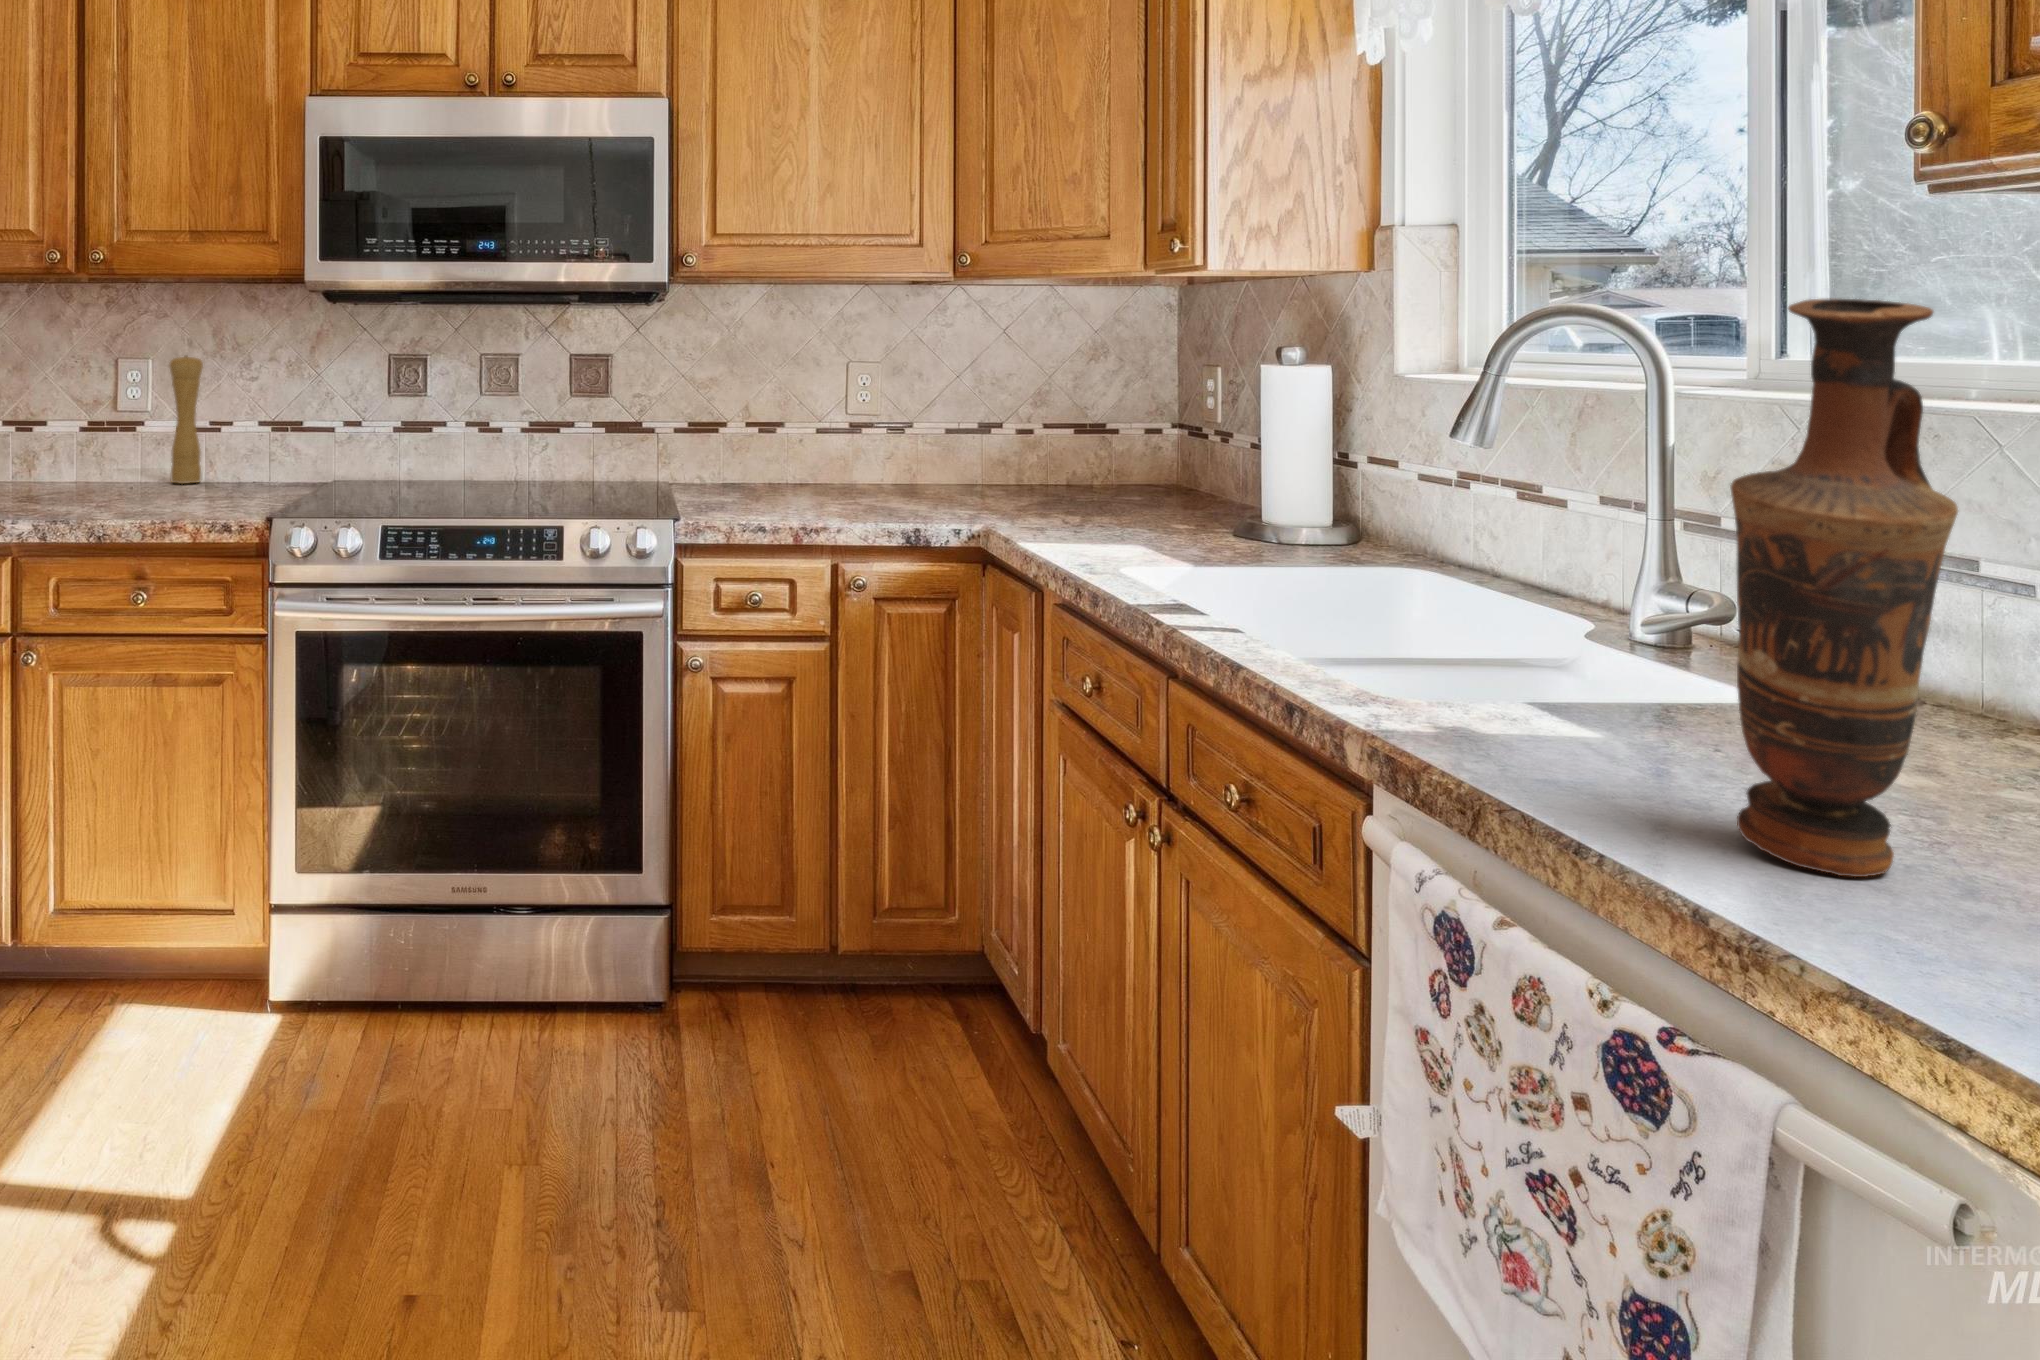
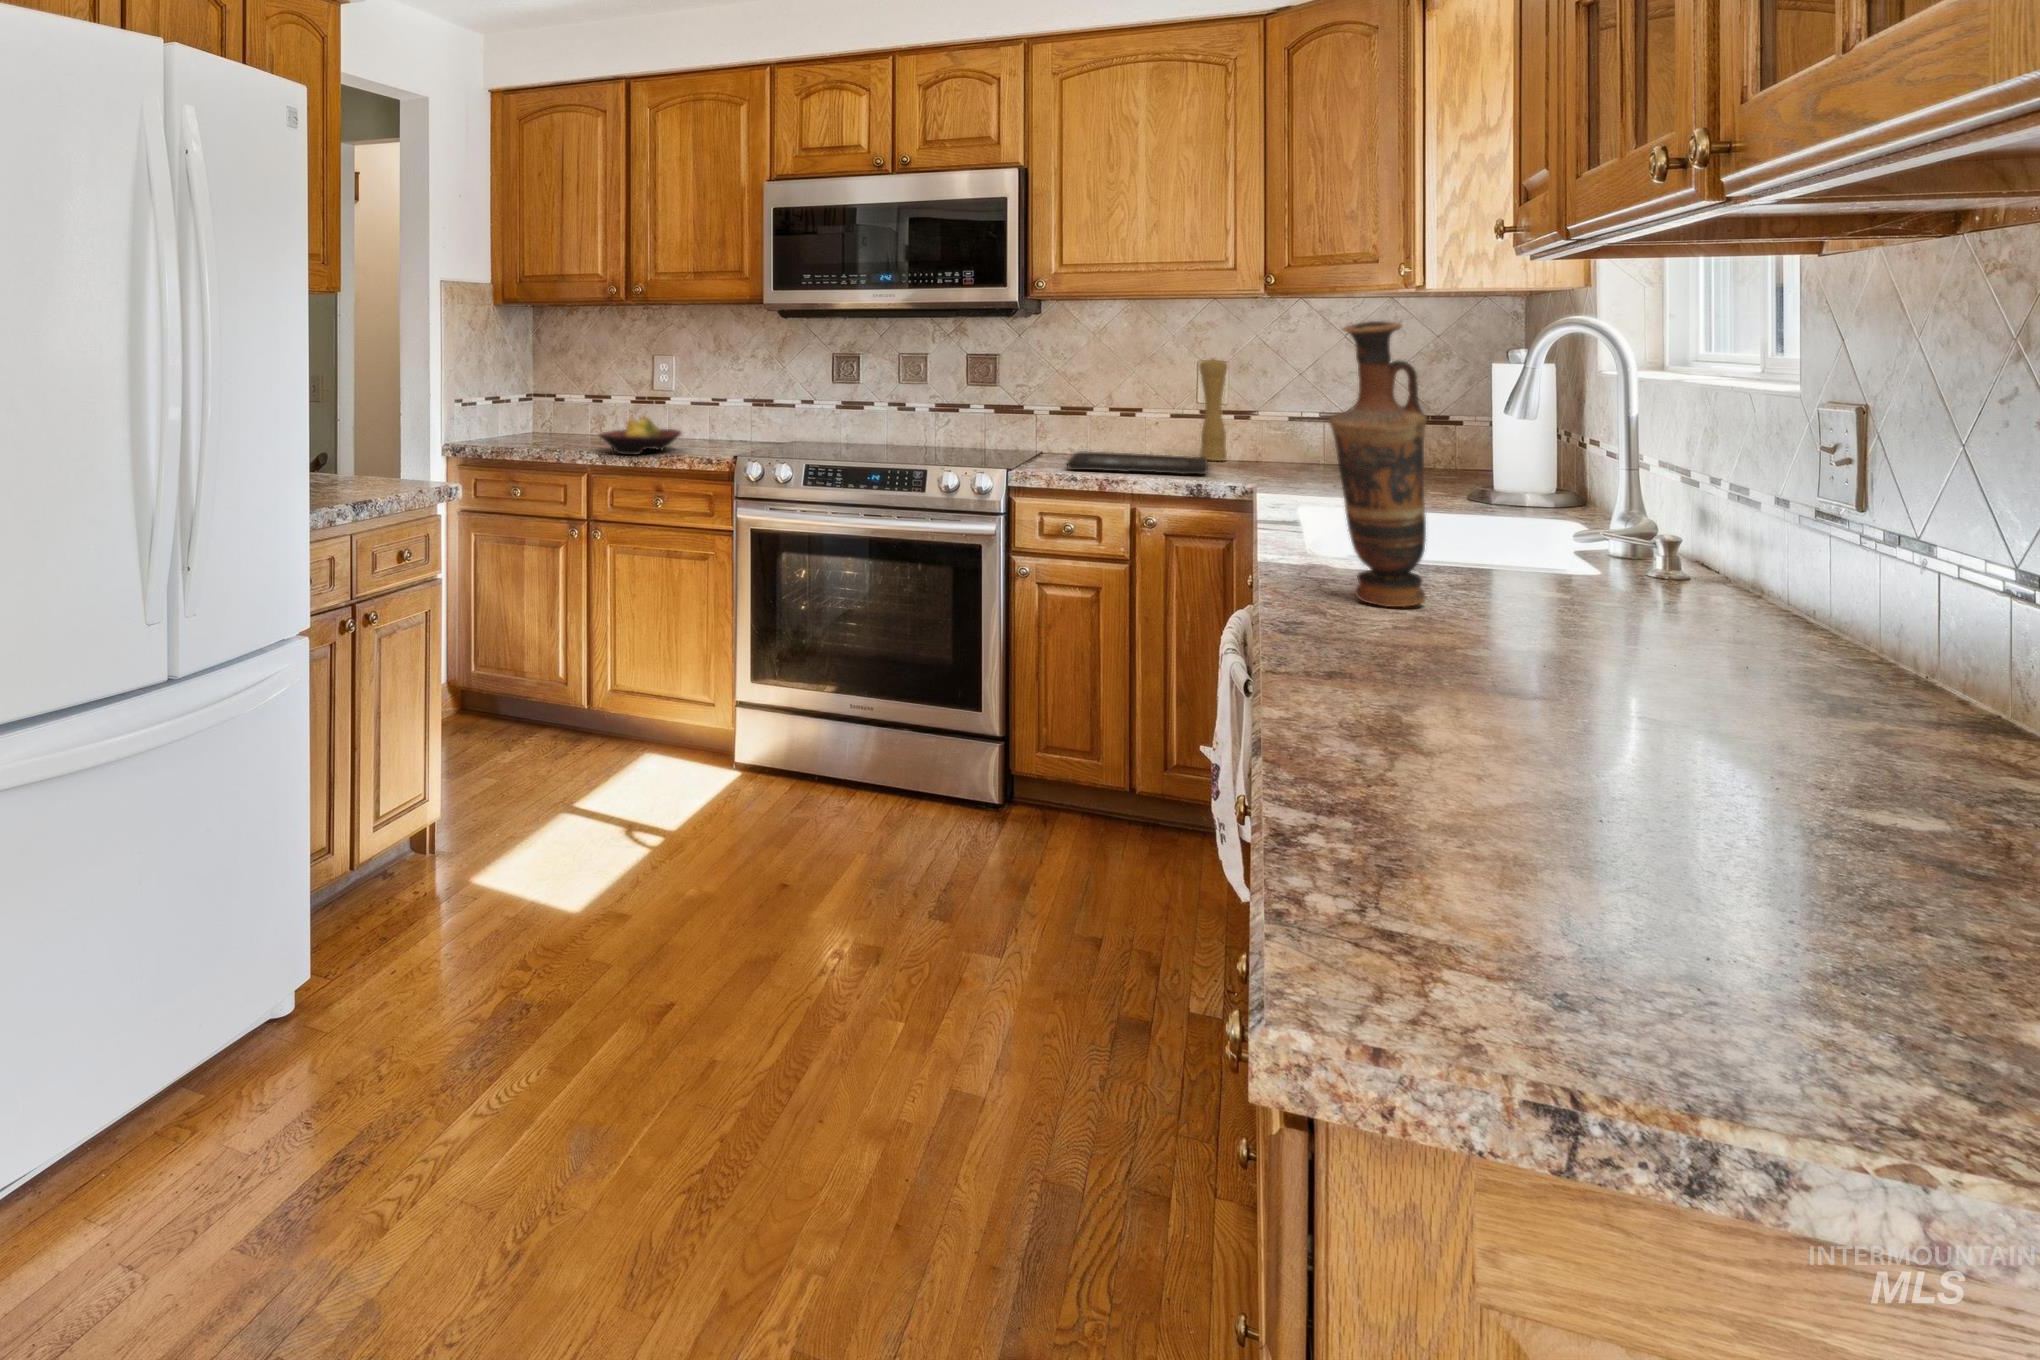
pepper mill: present [170,355,203,483] -> present [1199,359,1228,461]
fruit bowl: none [32,456,172,522] -> present [599,417,681,455]
tray: none [716,482,909,514] -> present [1067,452,1208,474]

